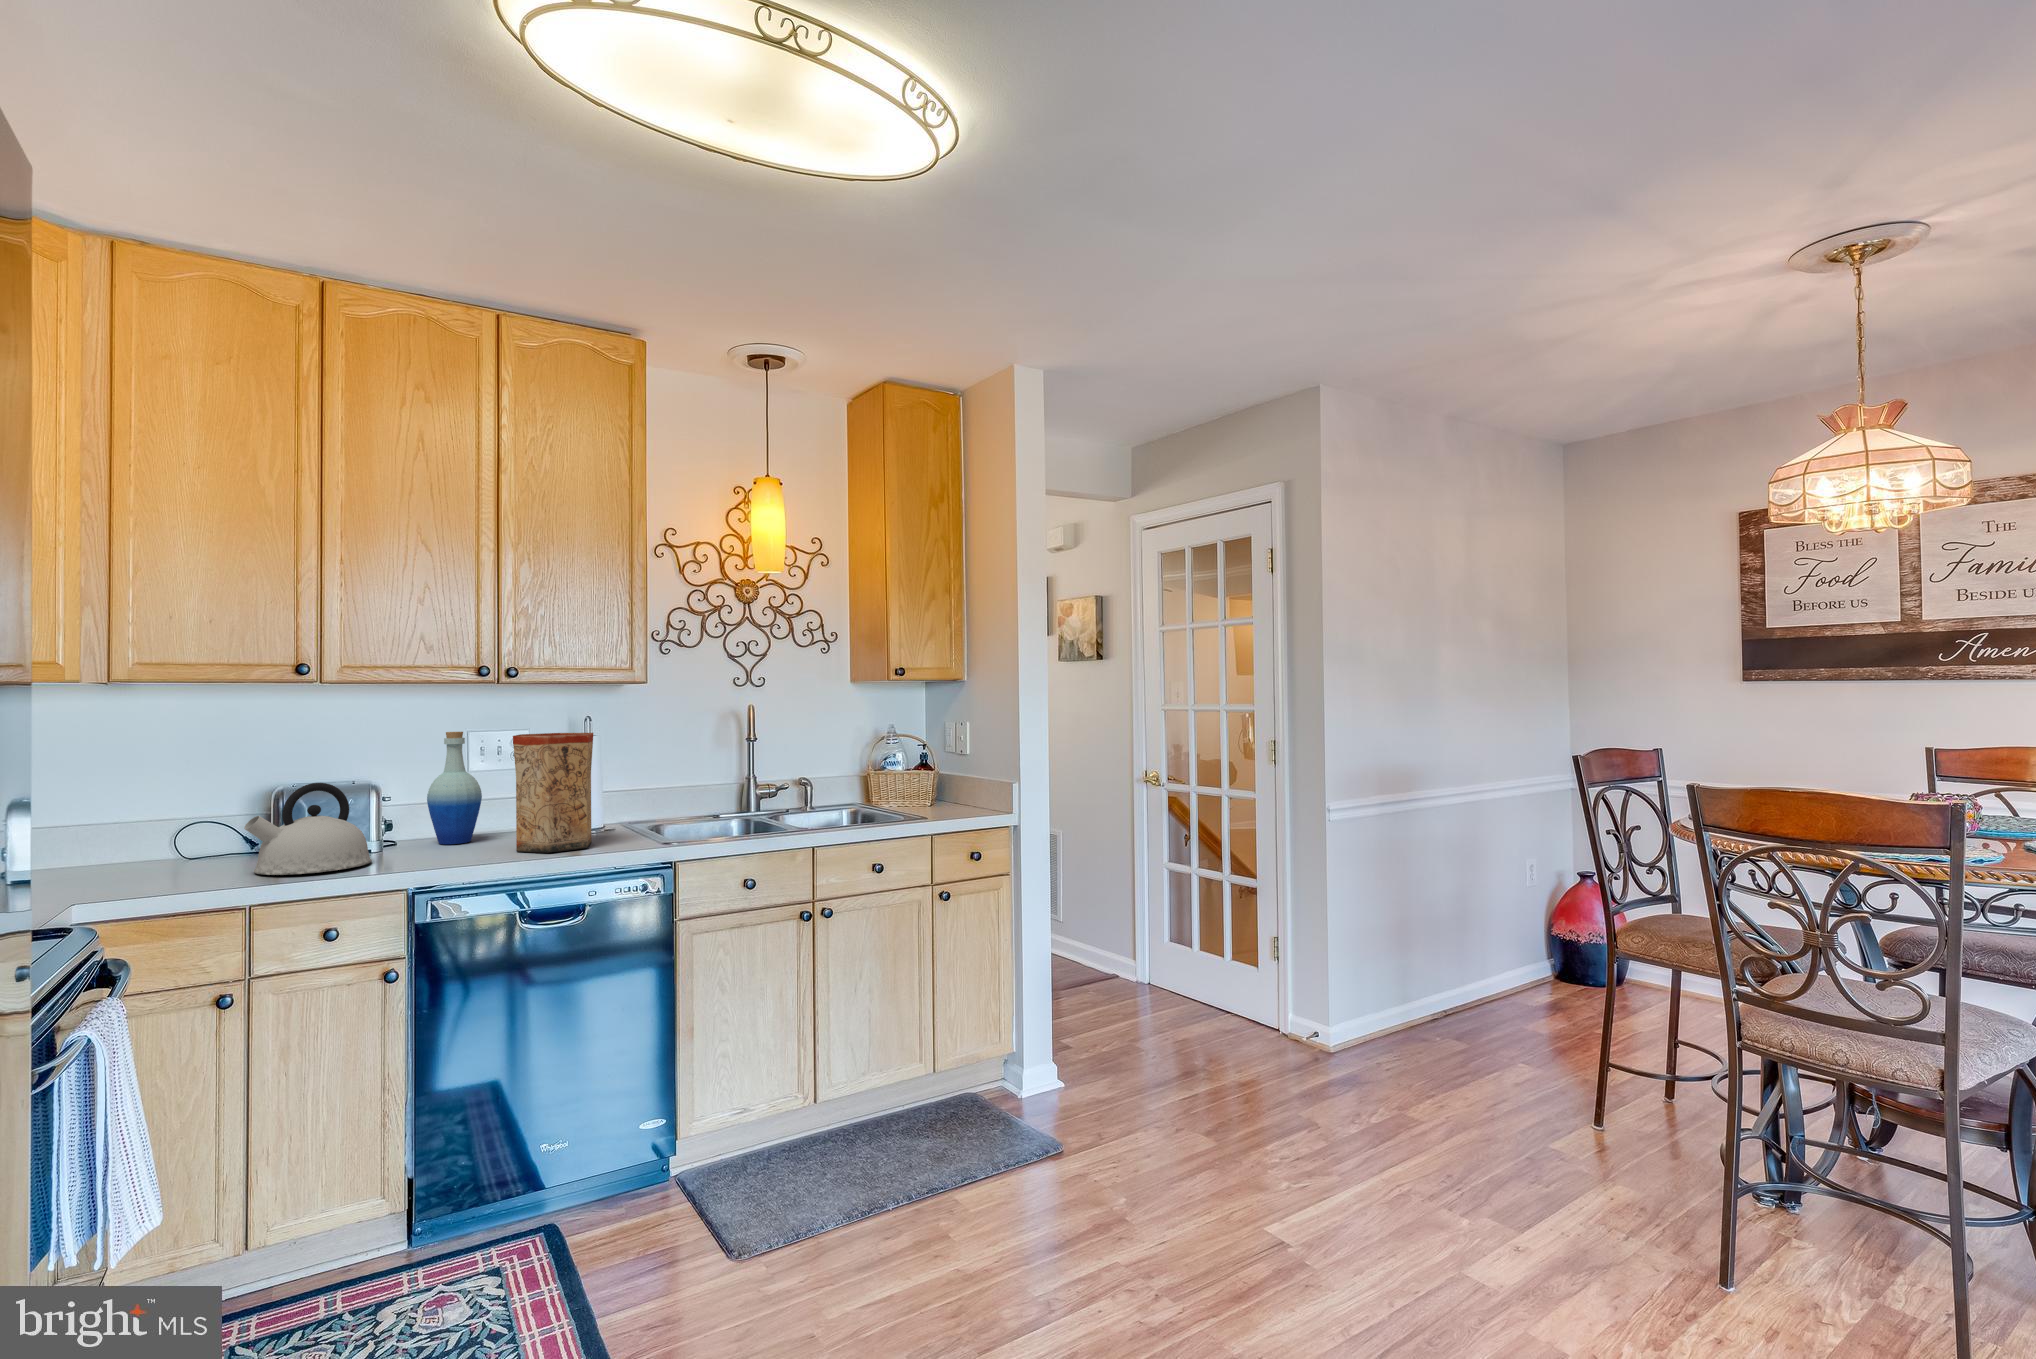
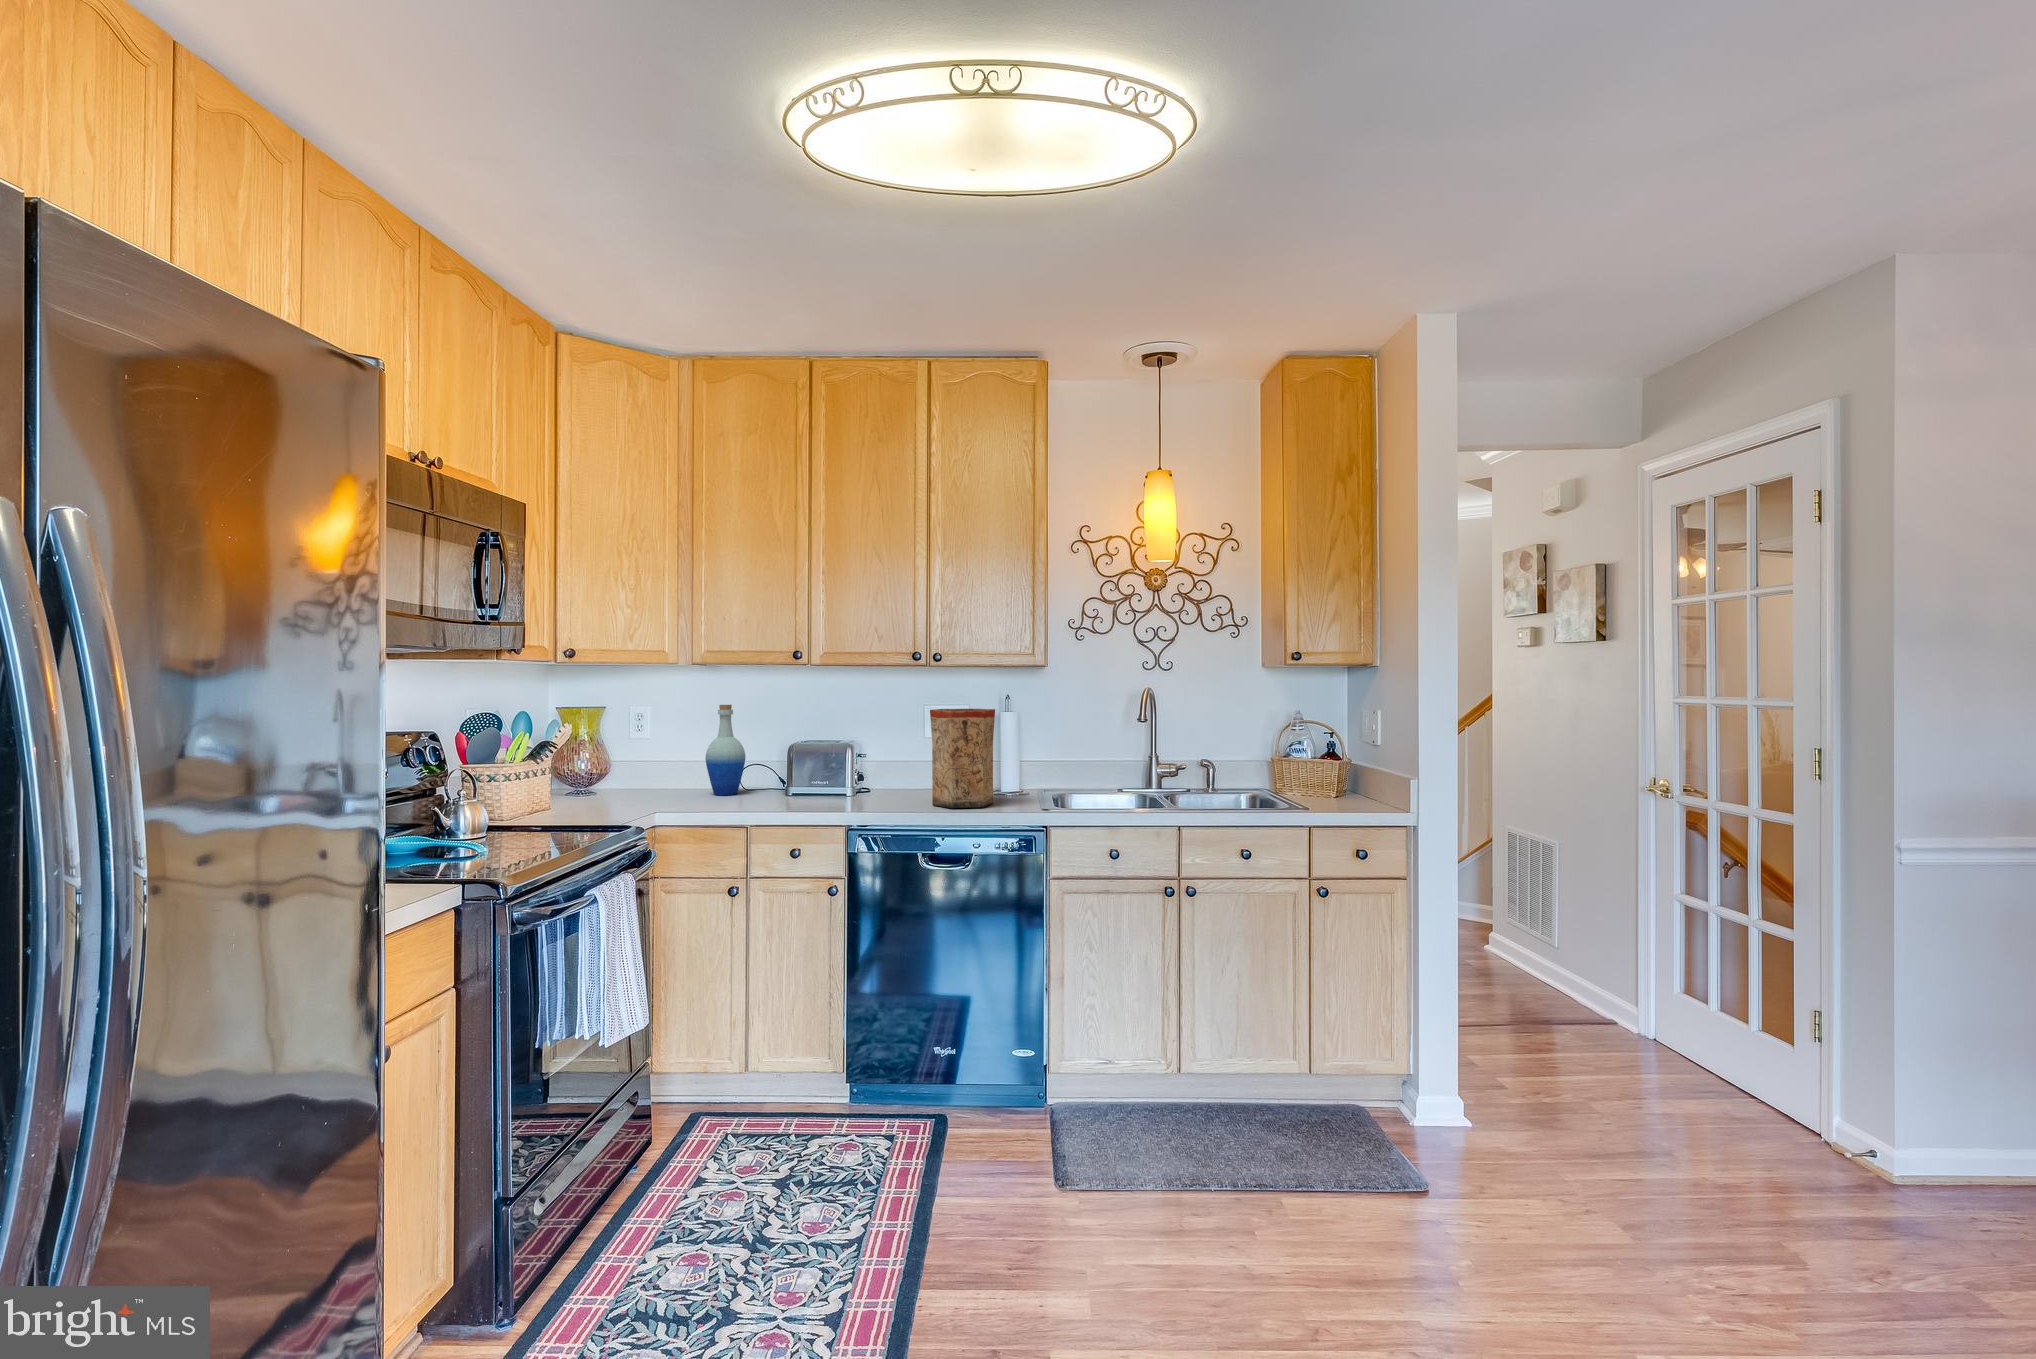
bottle: present [427,732,482,844] -> present [705,705,746,795]
kettle: present [244,783,372,875] -> none [754,741,835,807]

